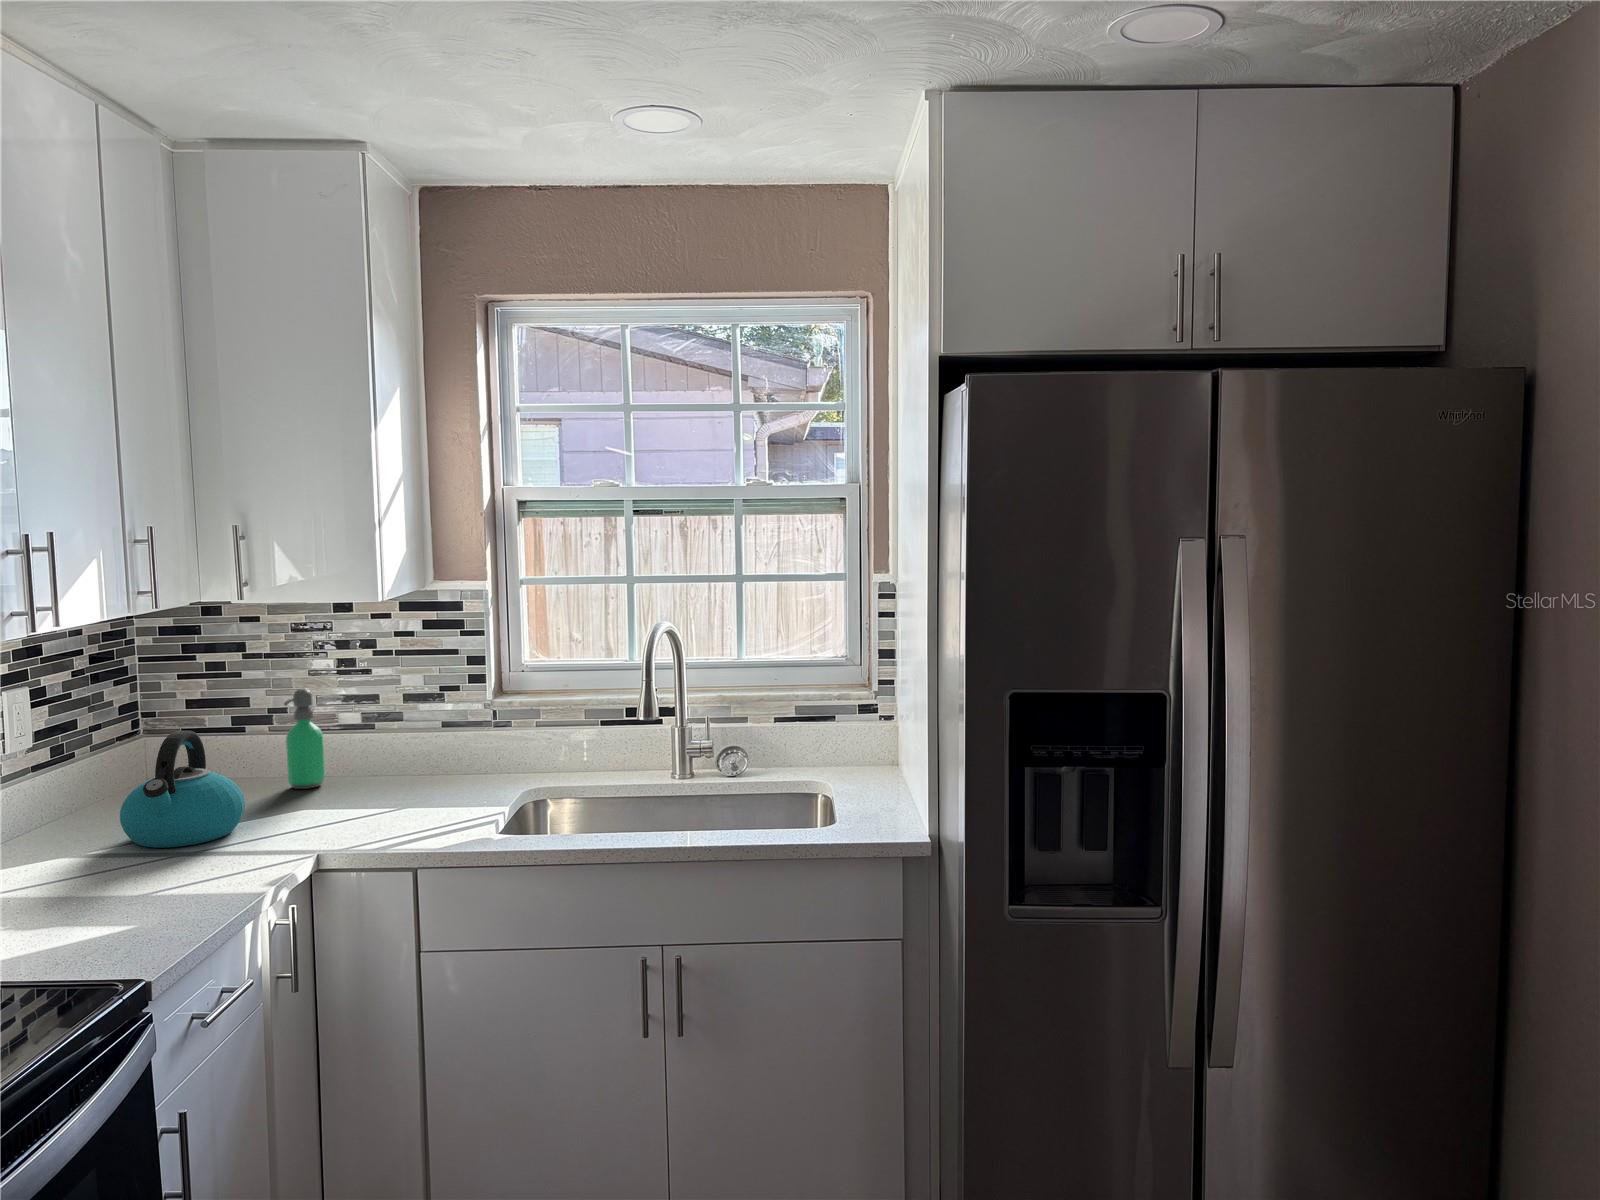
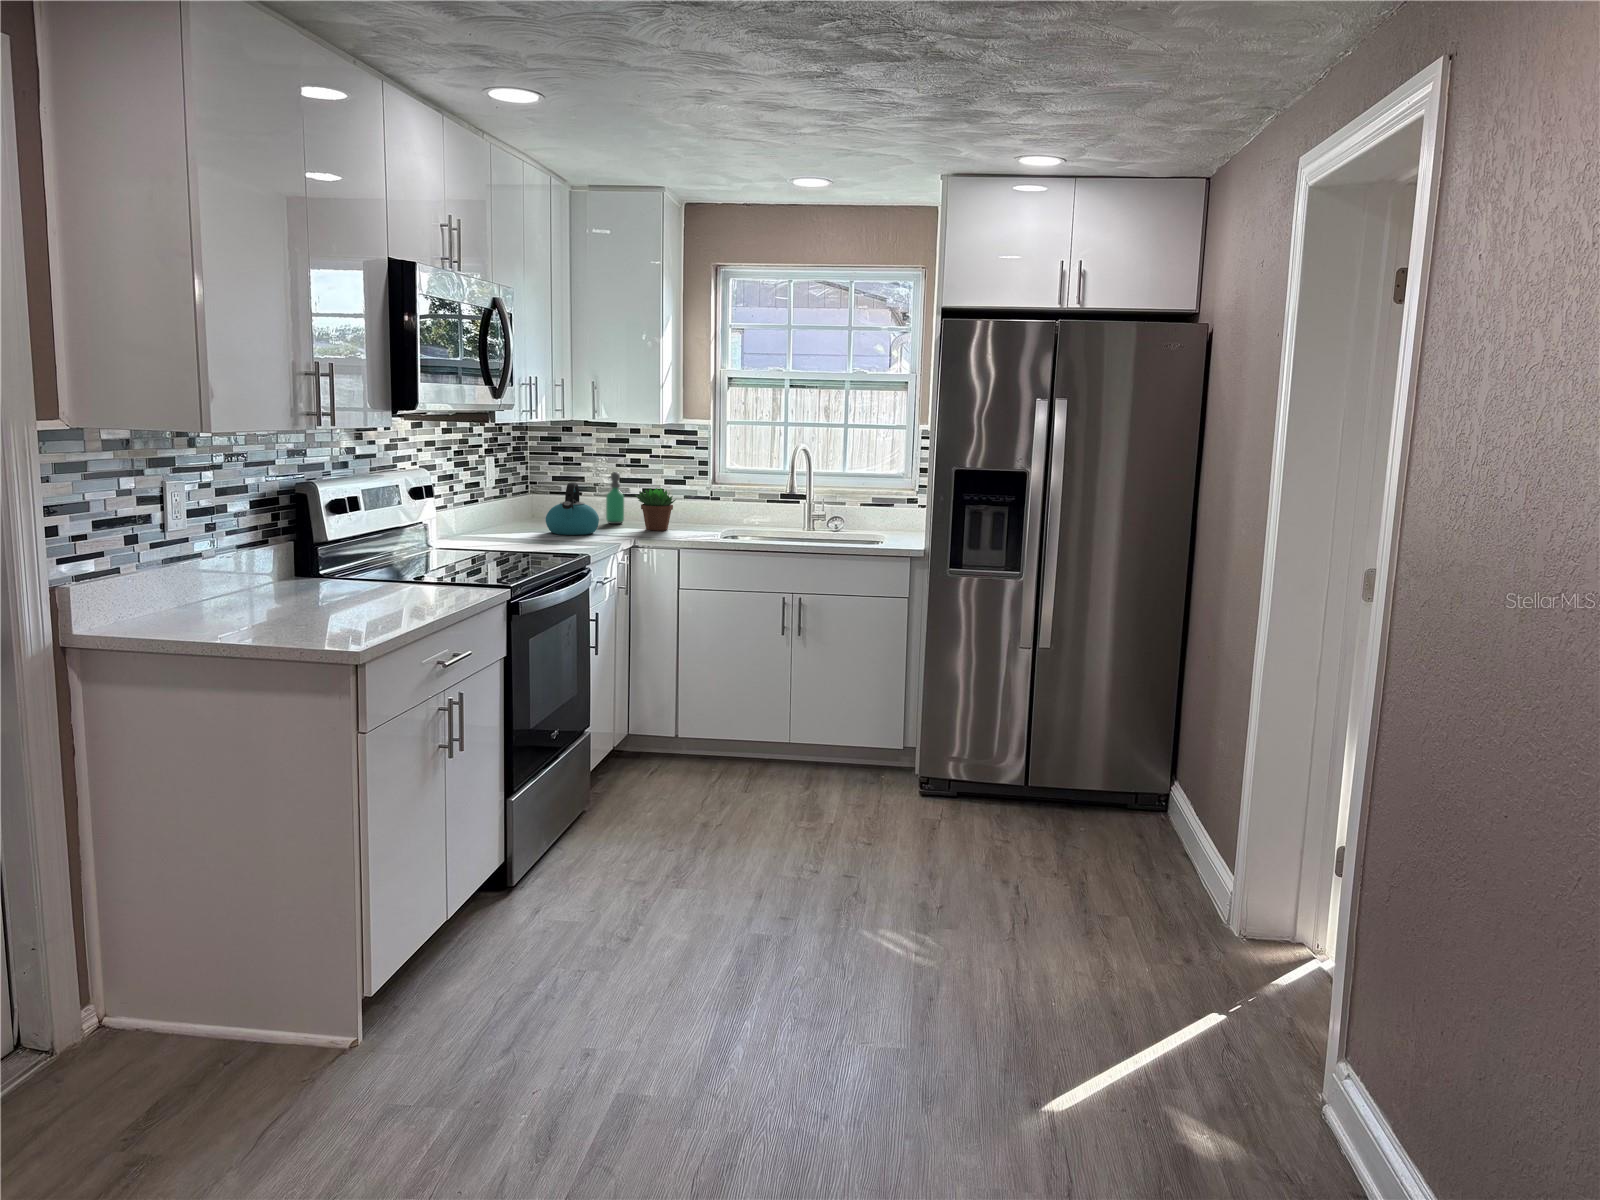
succulent plant: none [330,719,418,807] -> present [635,488,675,530]

